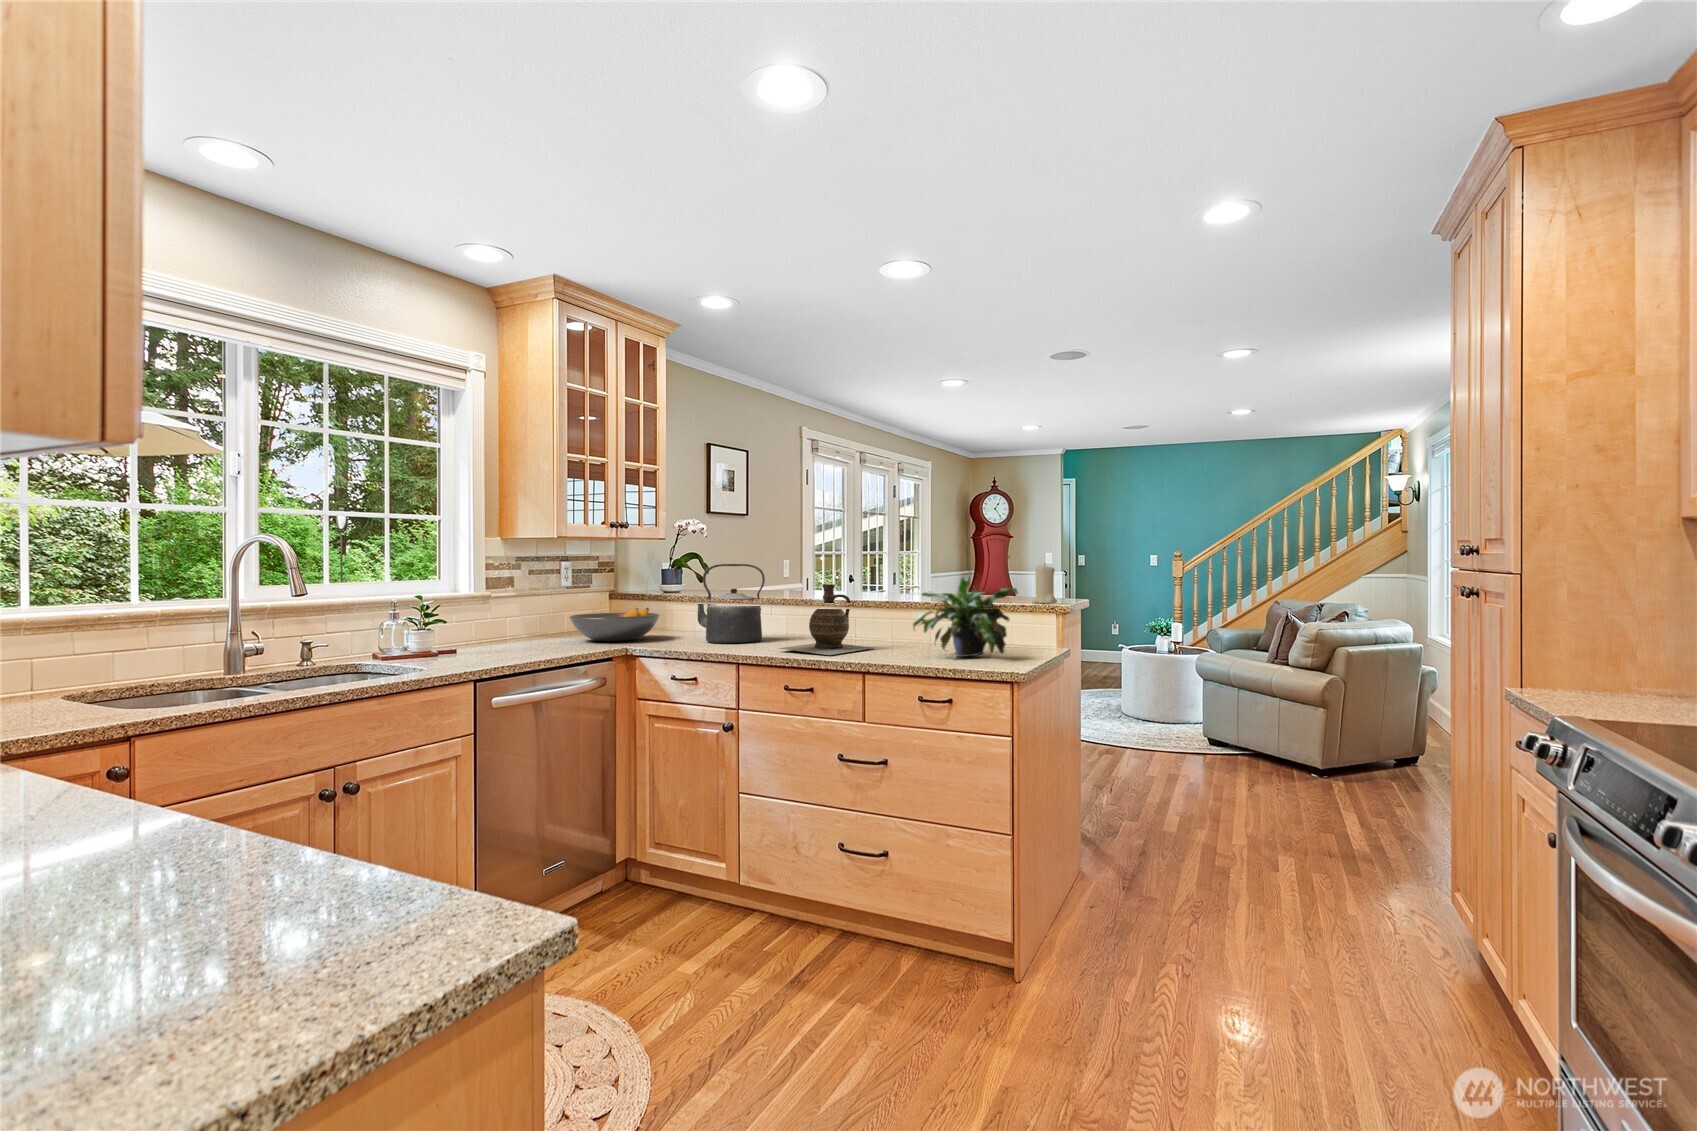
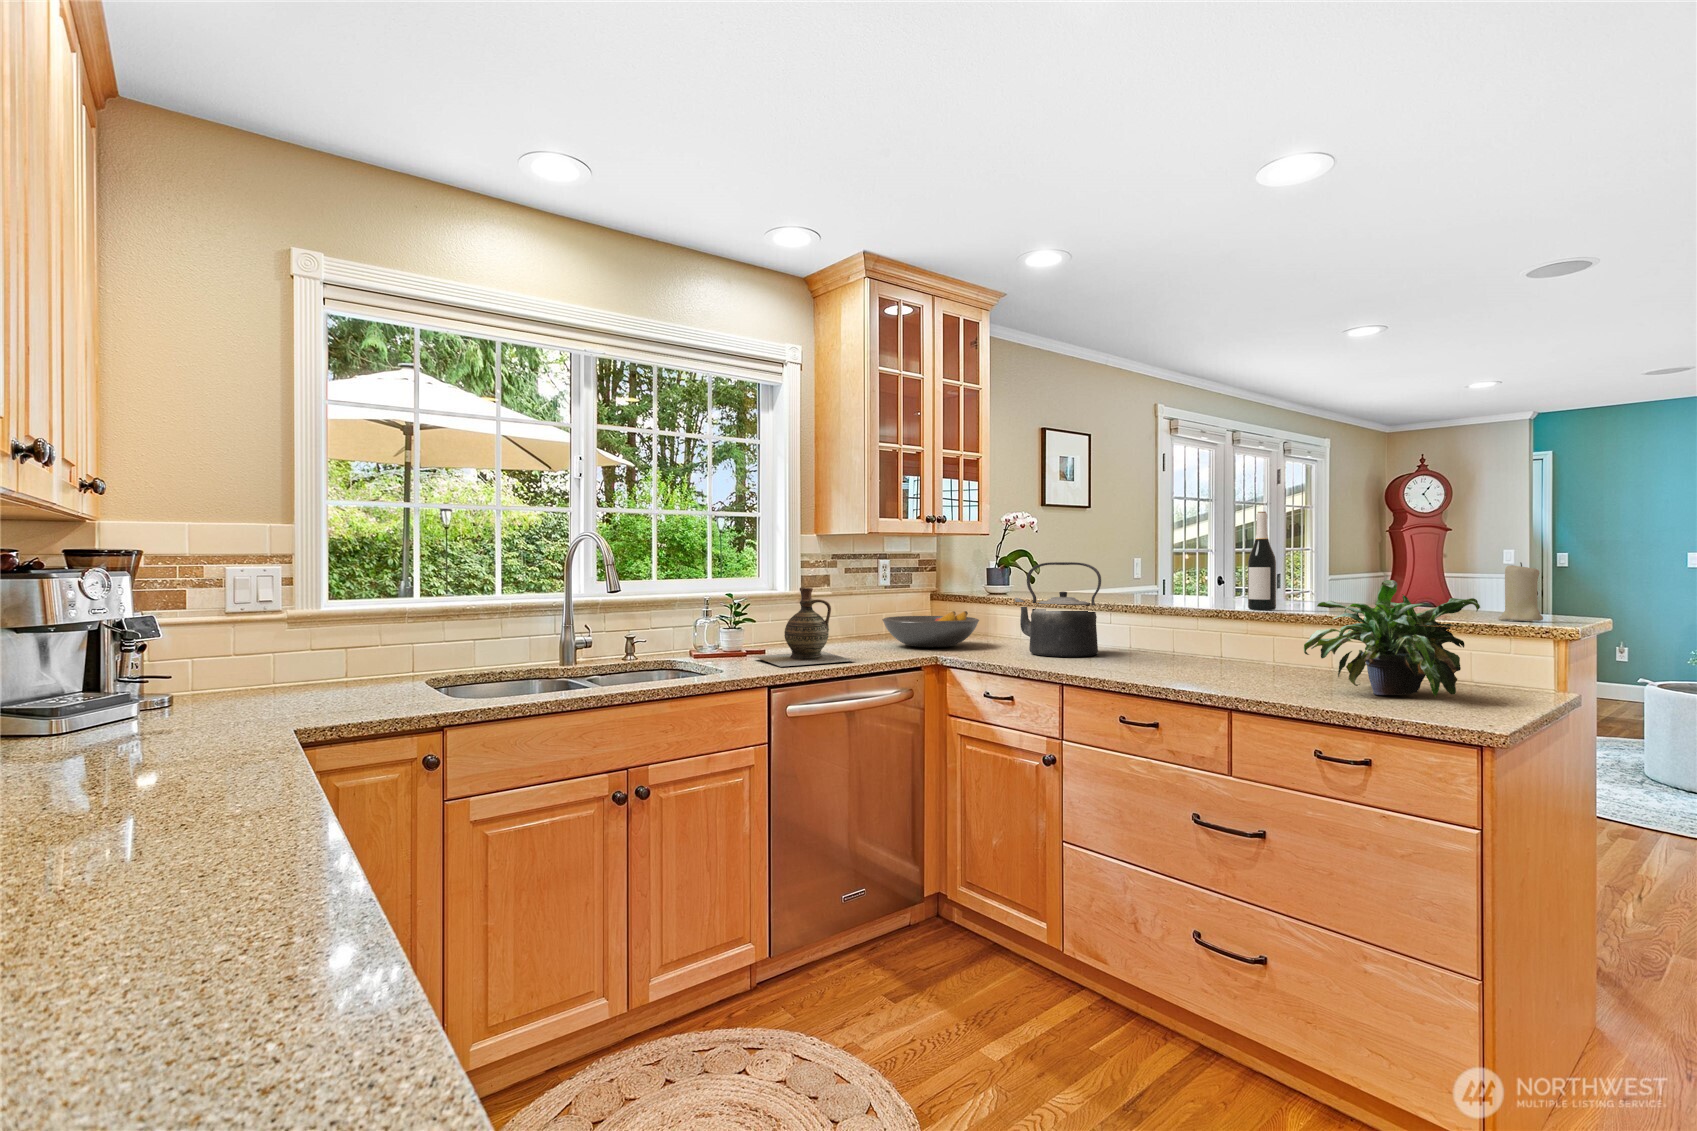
wine bottle: none [874,524,894,600] -> present [1248,512,1276,610]
ceramic jug: present [780,584,873,655] -> present [753,588,854,667]

